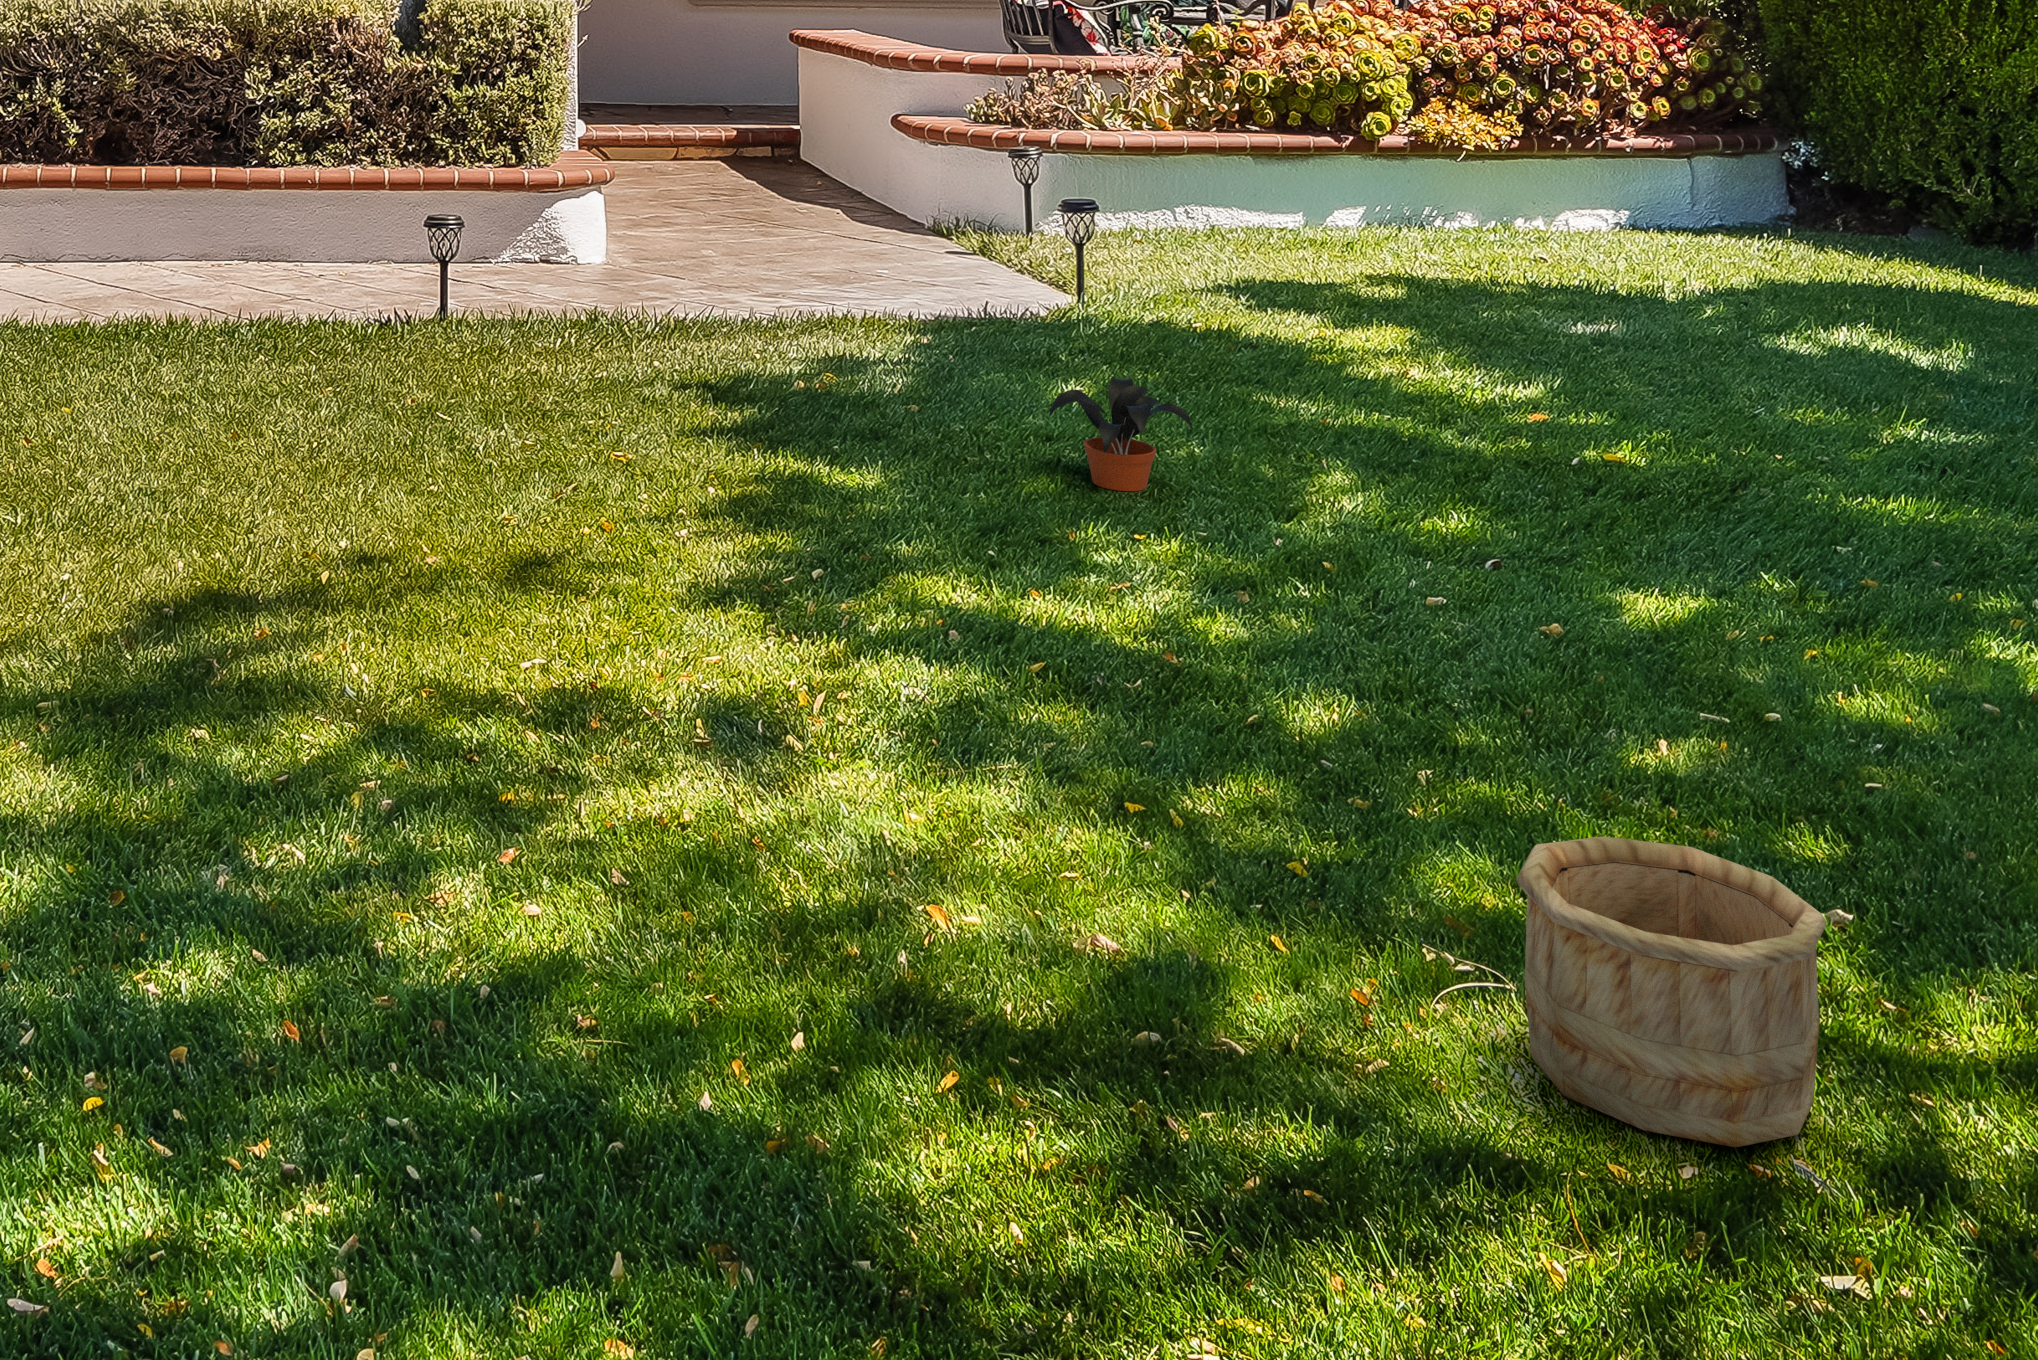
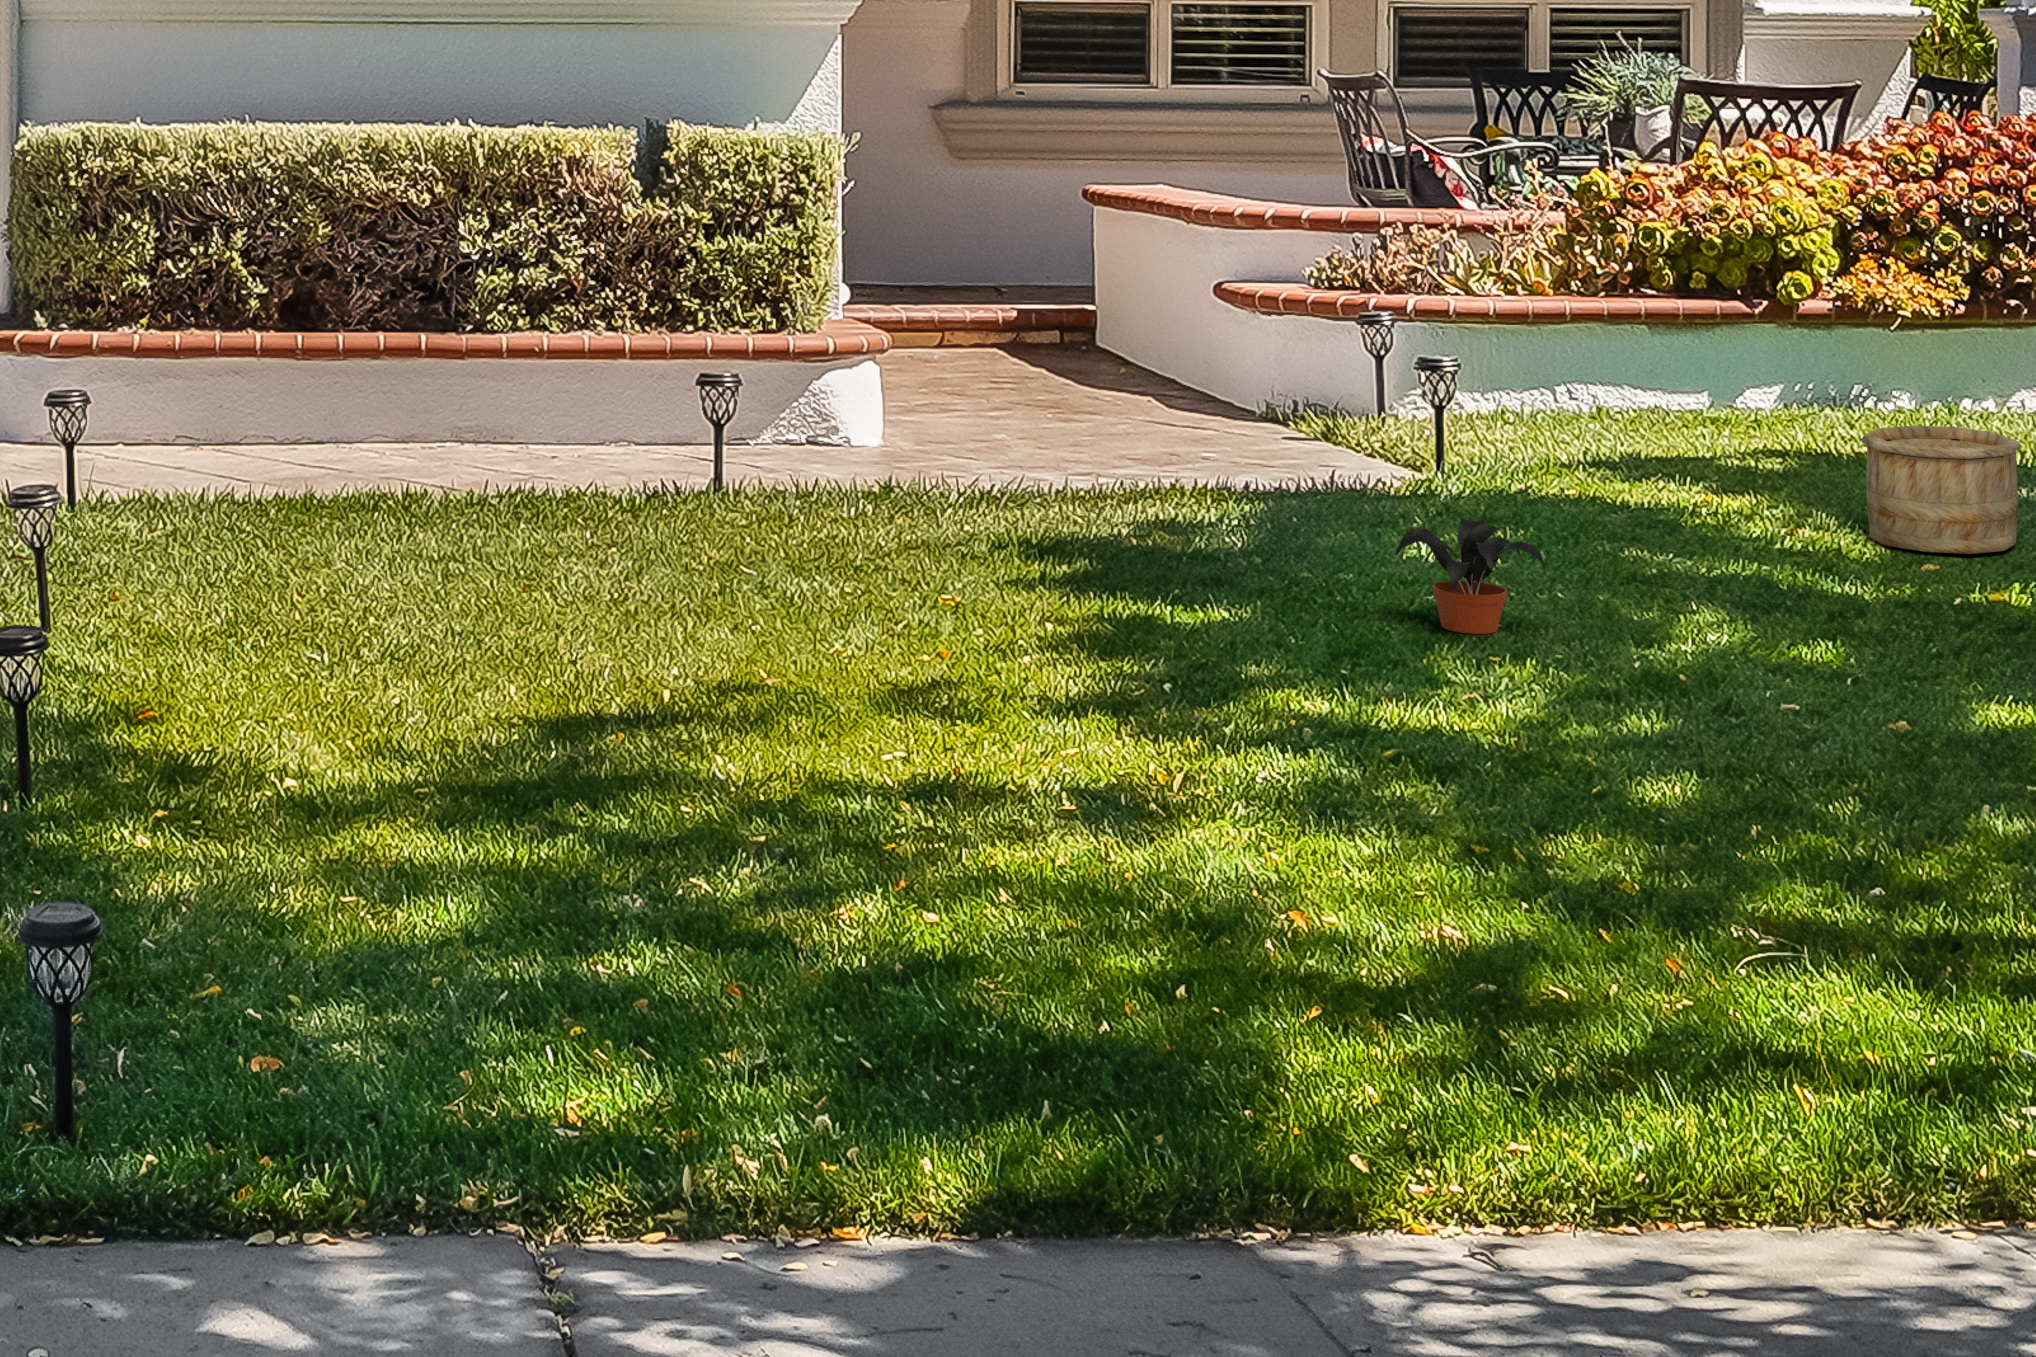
wooden bucket: present [1516,836,1827,1147] -> present [1861,426,2021,554]

